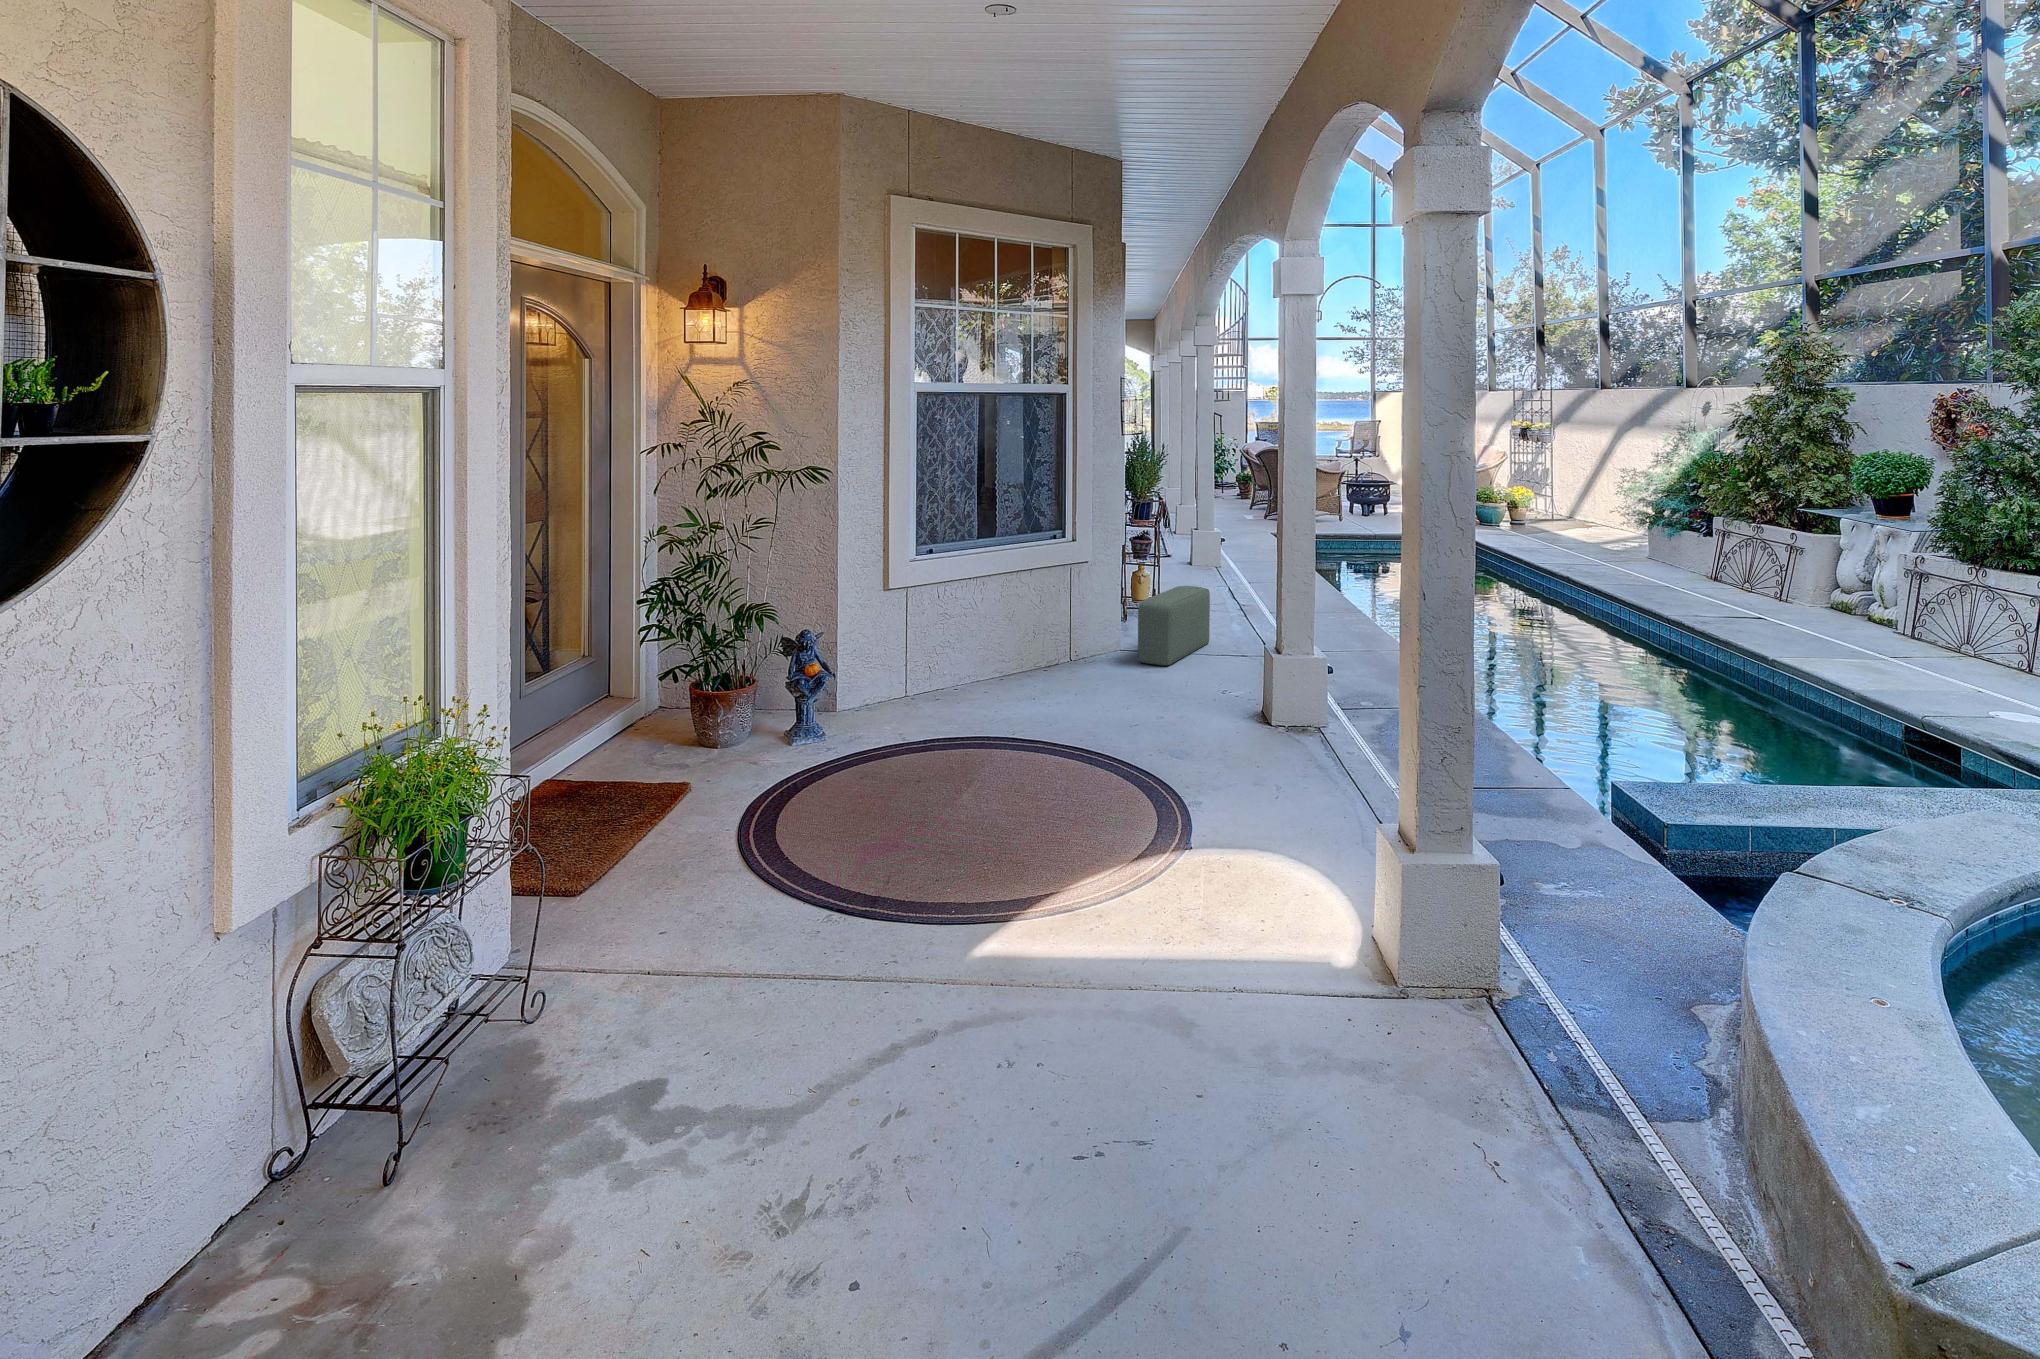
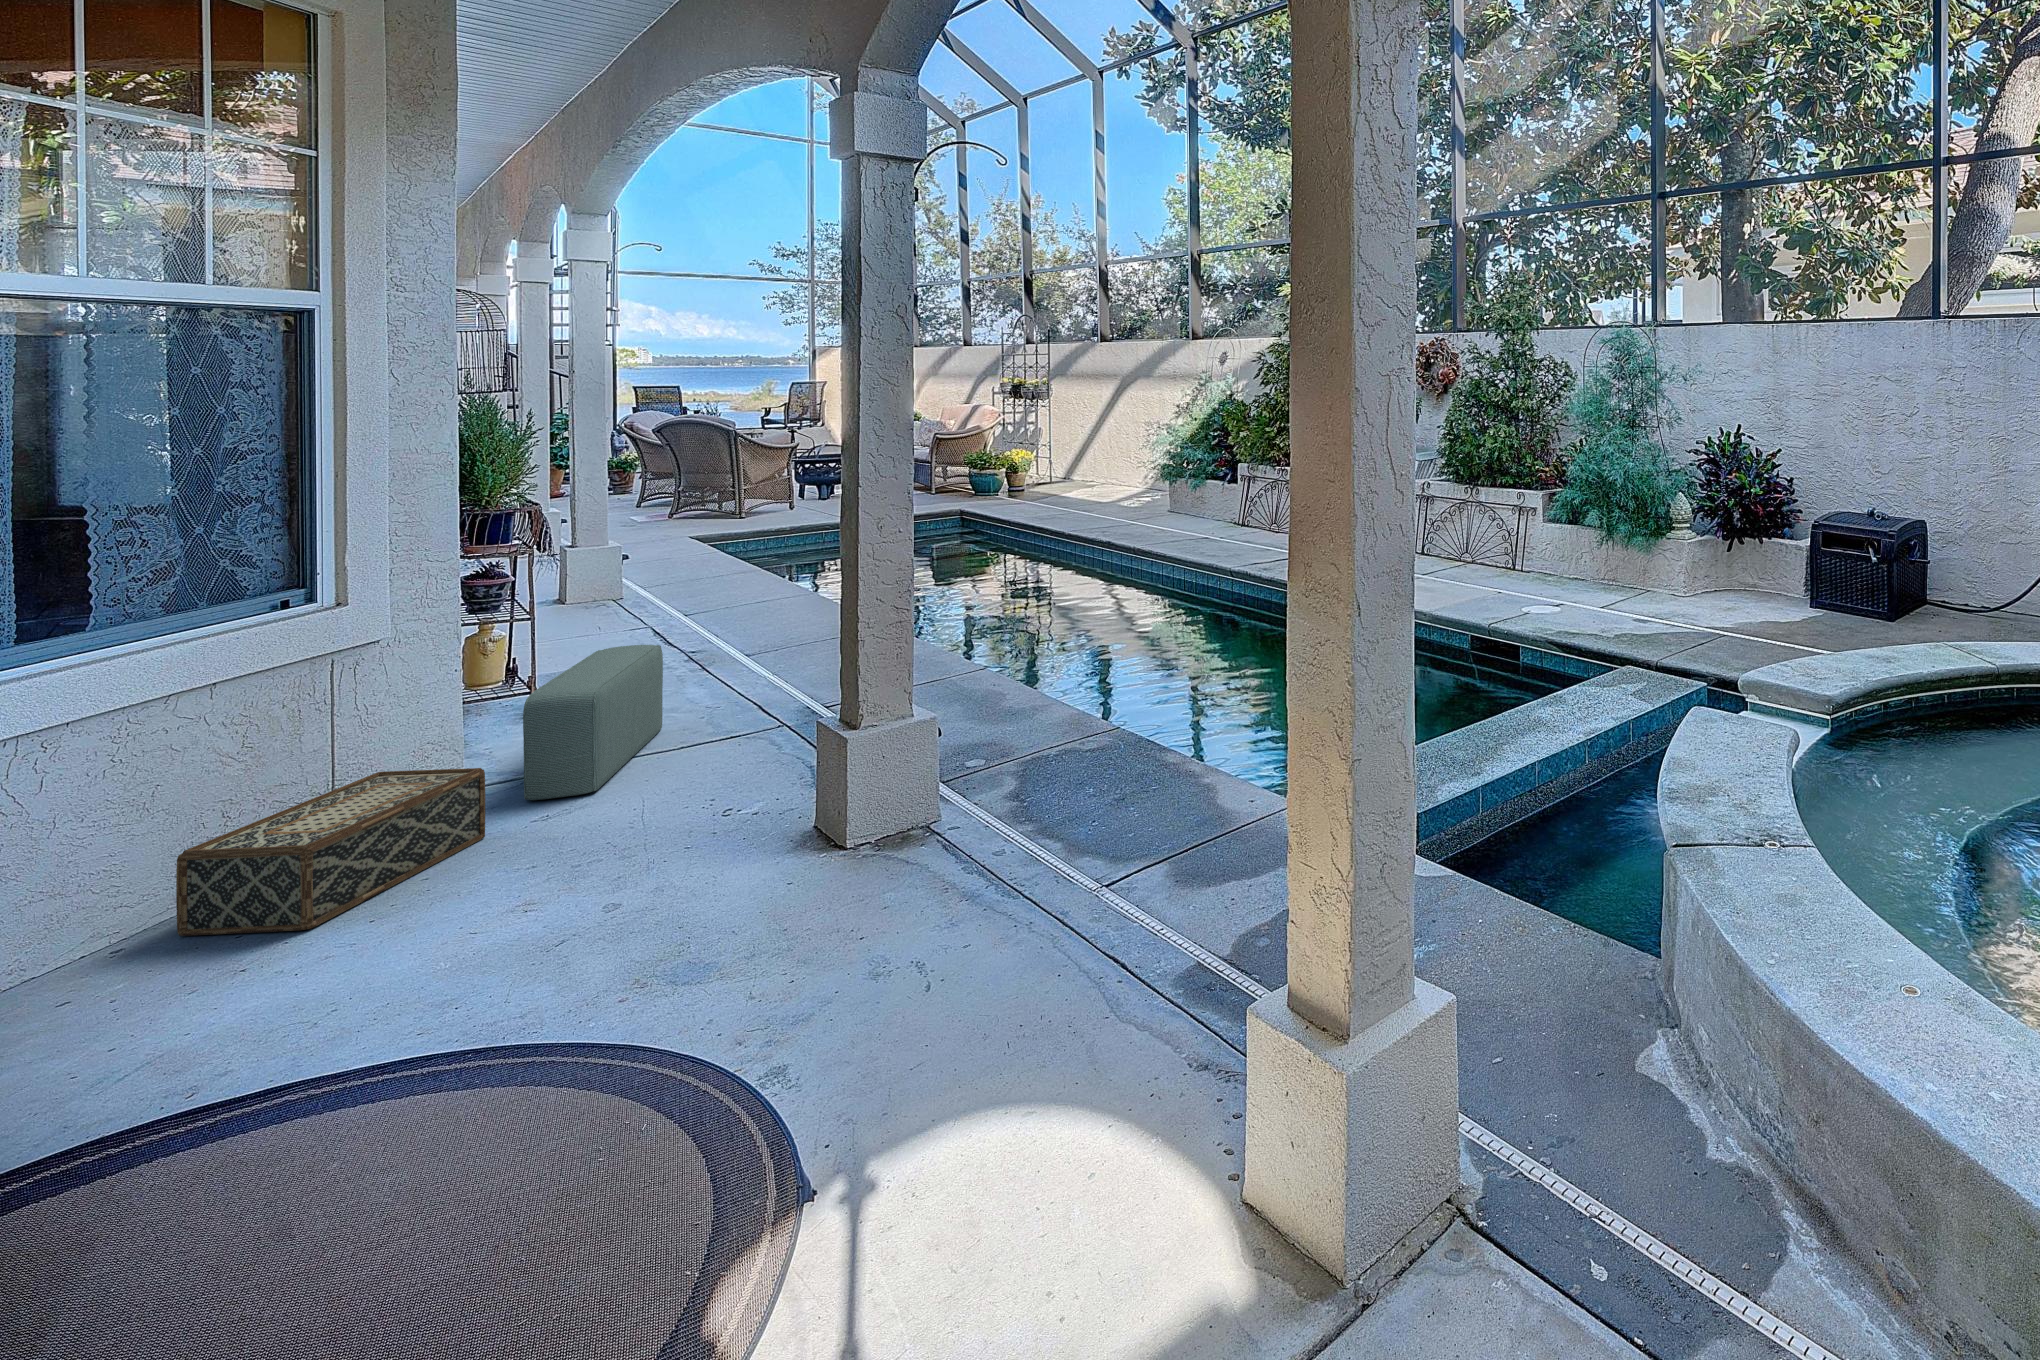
woven basket: none [1011,627,1119,691] -> present [176,768,485,936]

